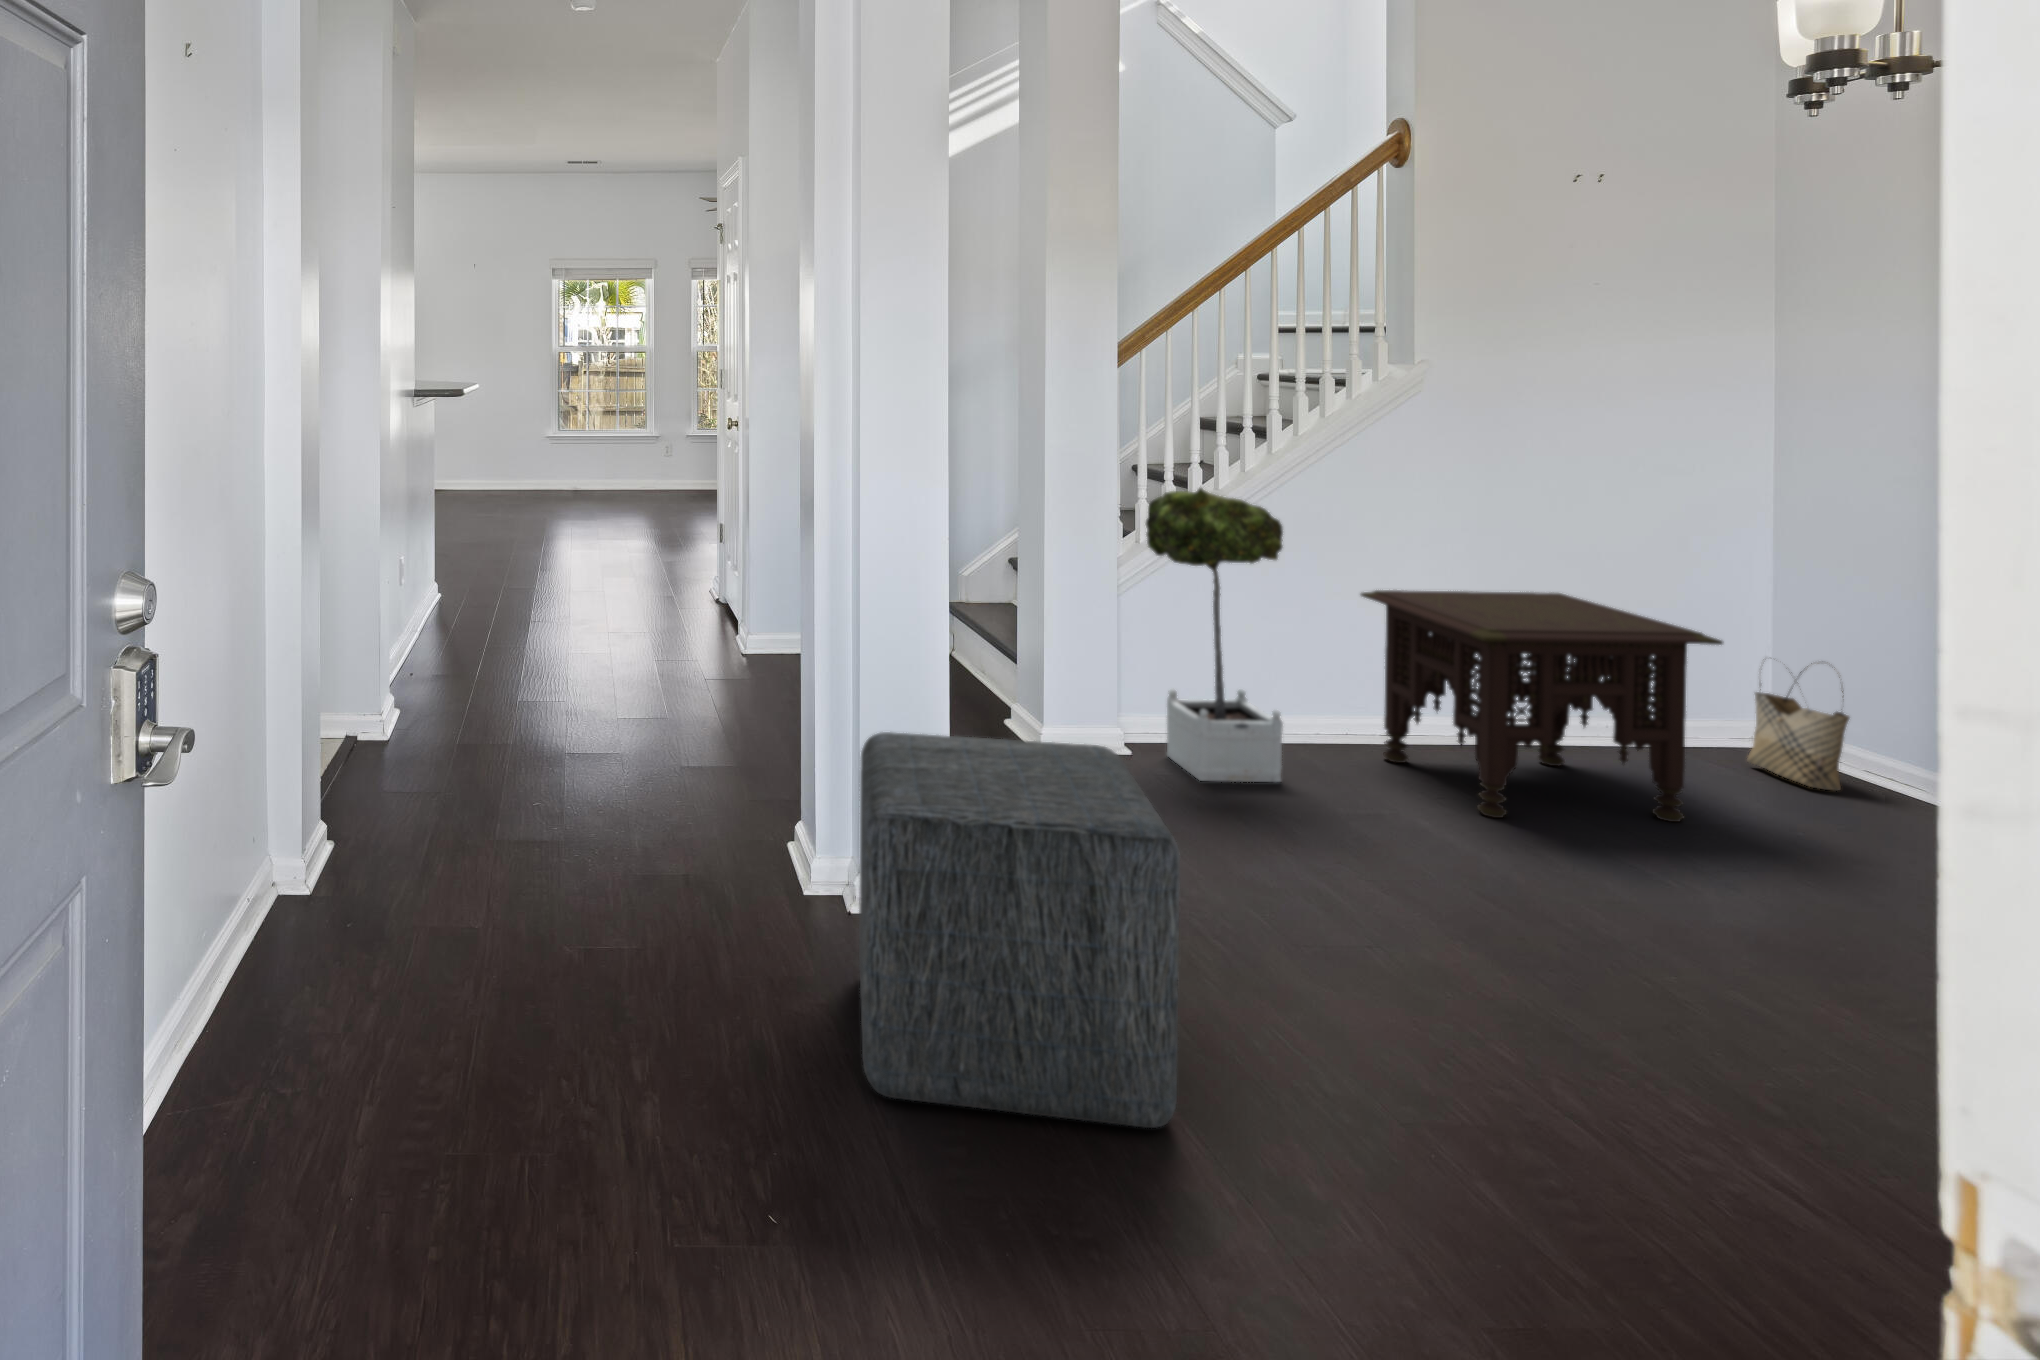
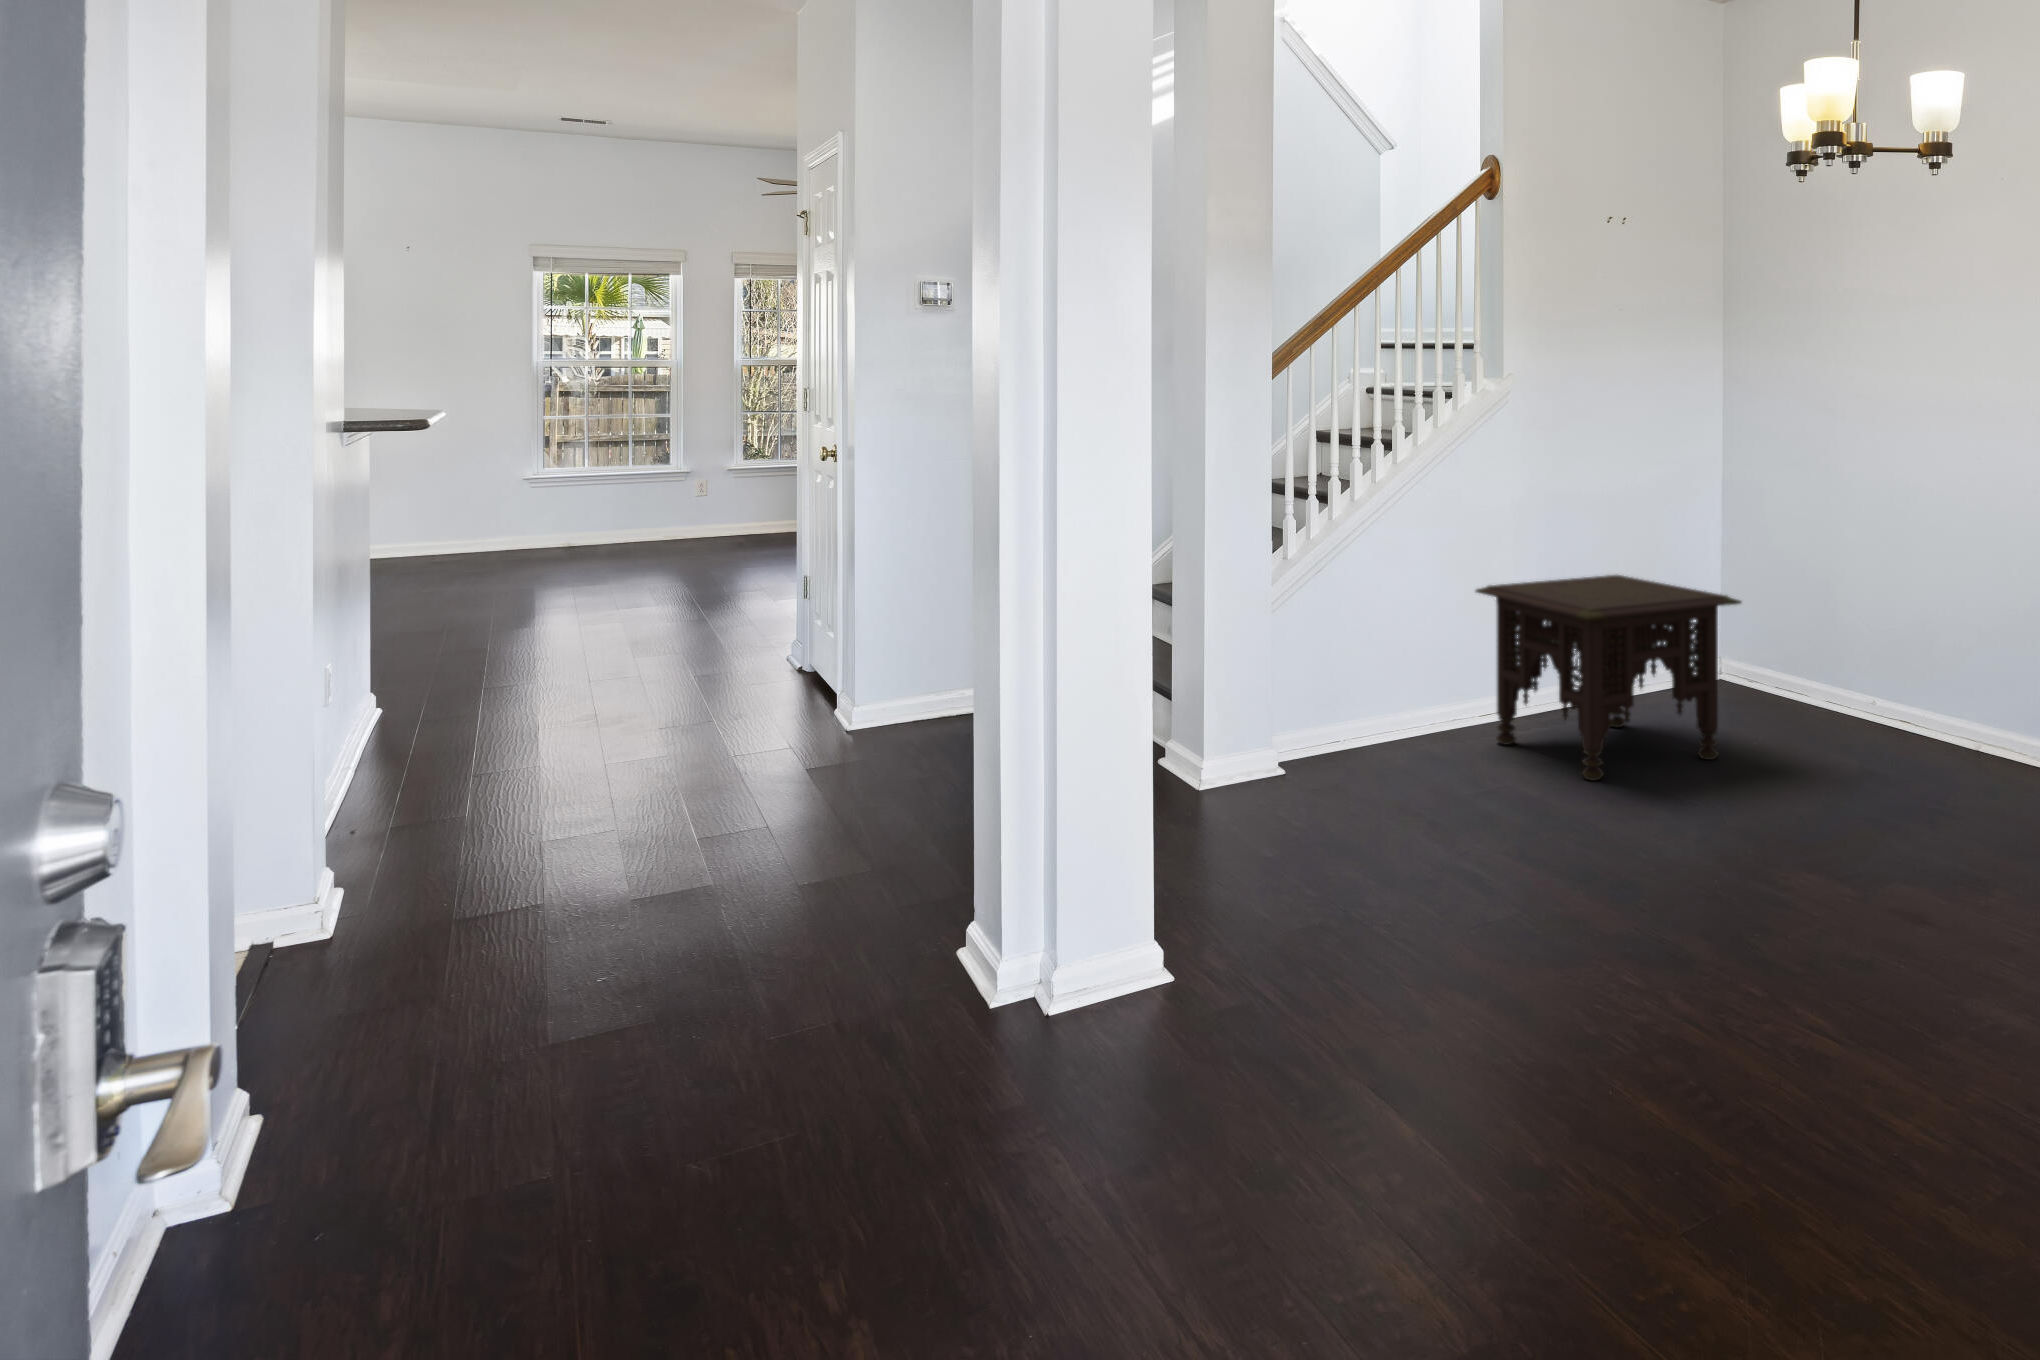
potted tree: present [1146,488,1283,782] -> none [1299,495,1426,791]
woven basket: present [1747,659,1849,791] -> none [1737,613,1803,716]
ottoman: present [859,732,1180,1128] -> none [1082,765,1459,1240]

